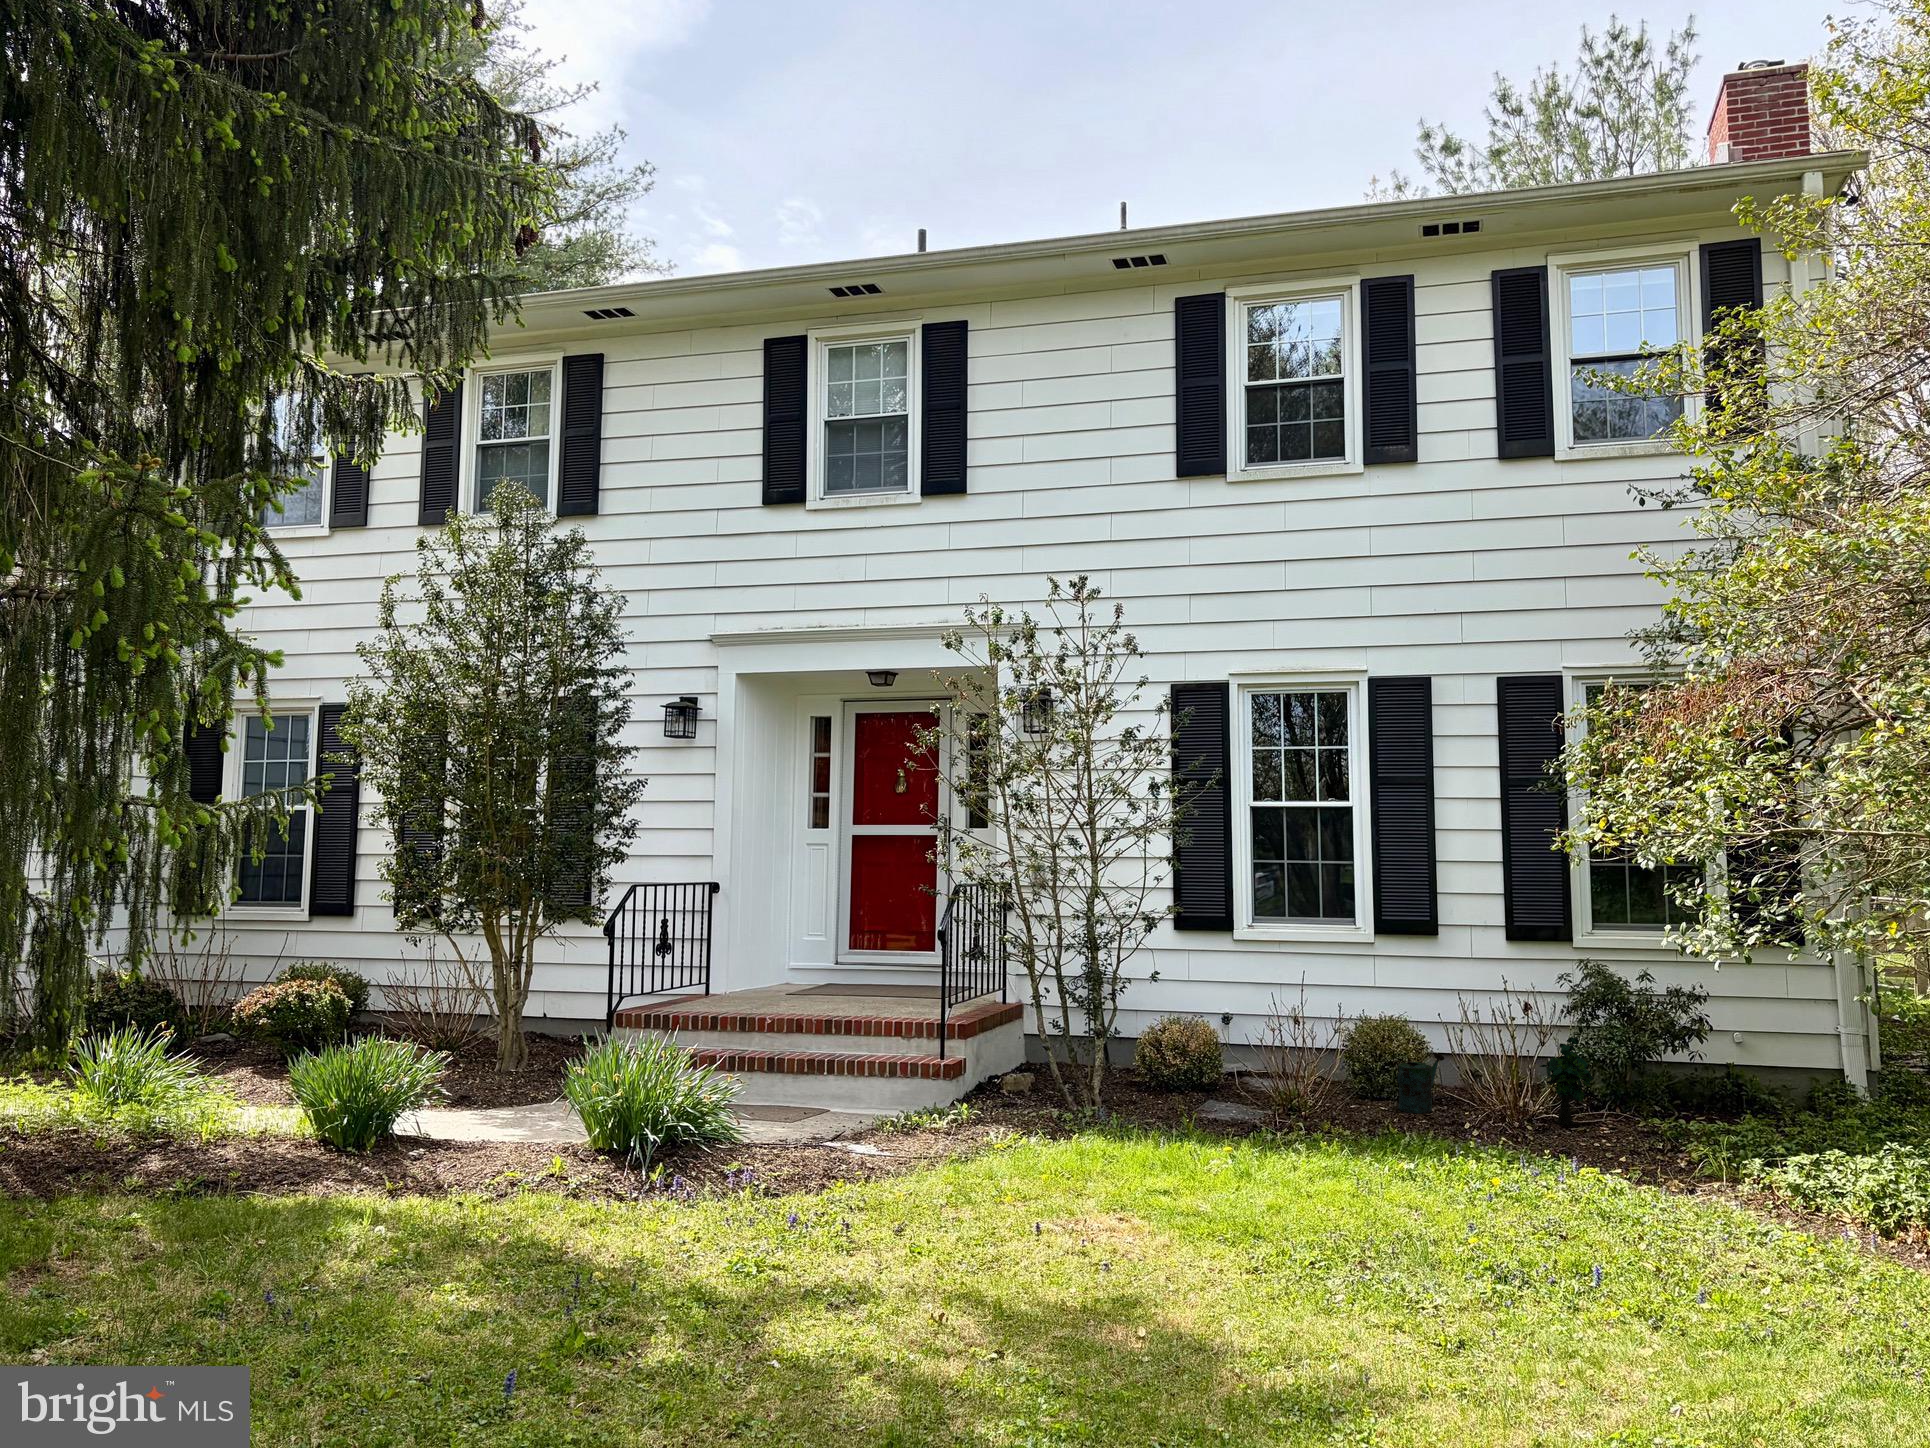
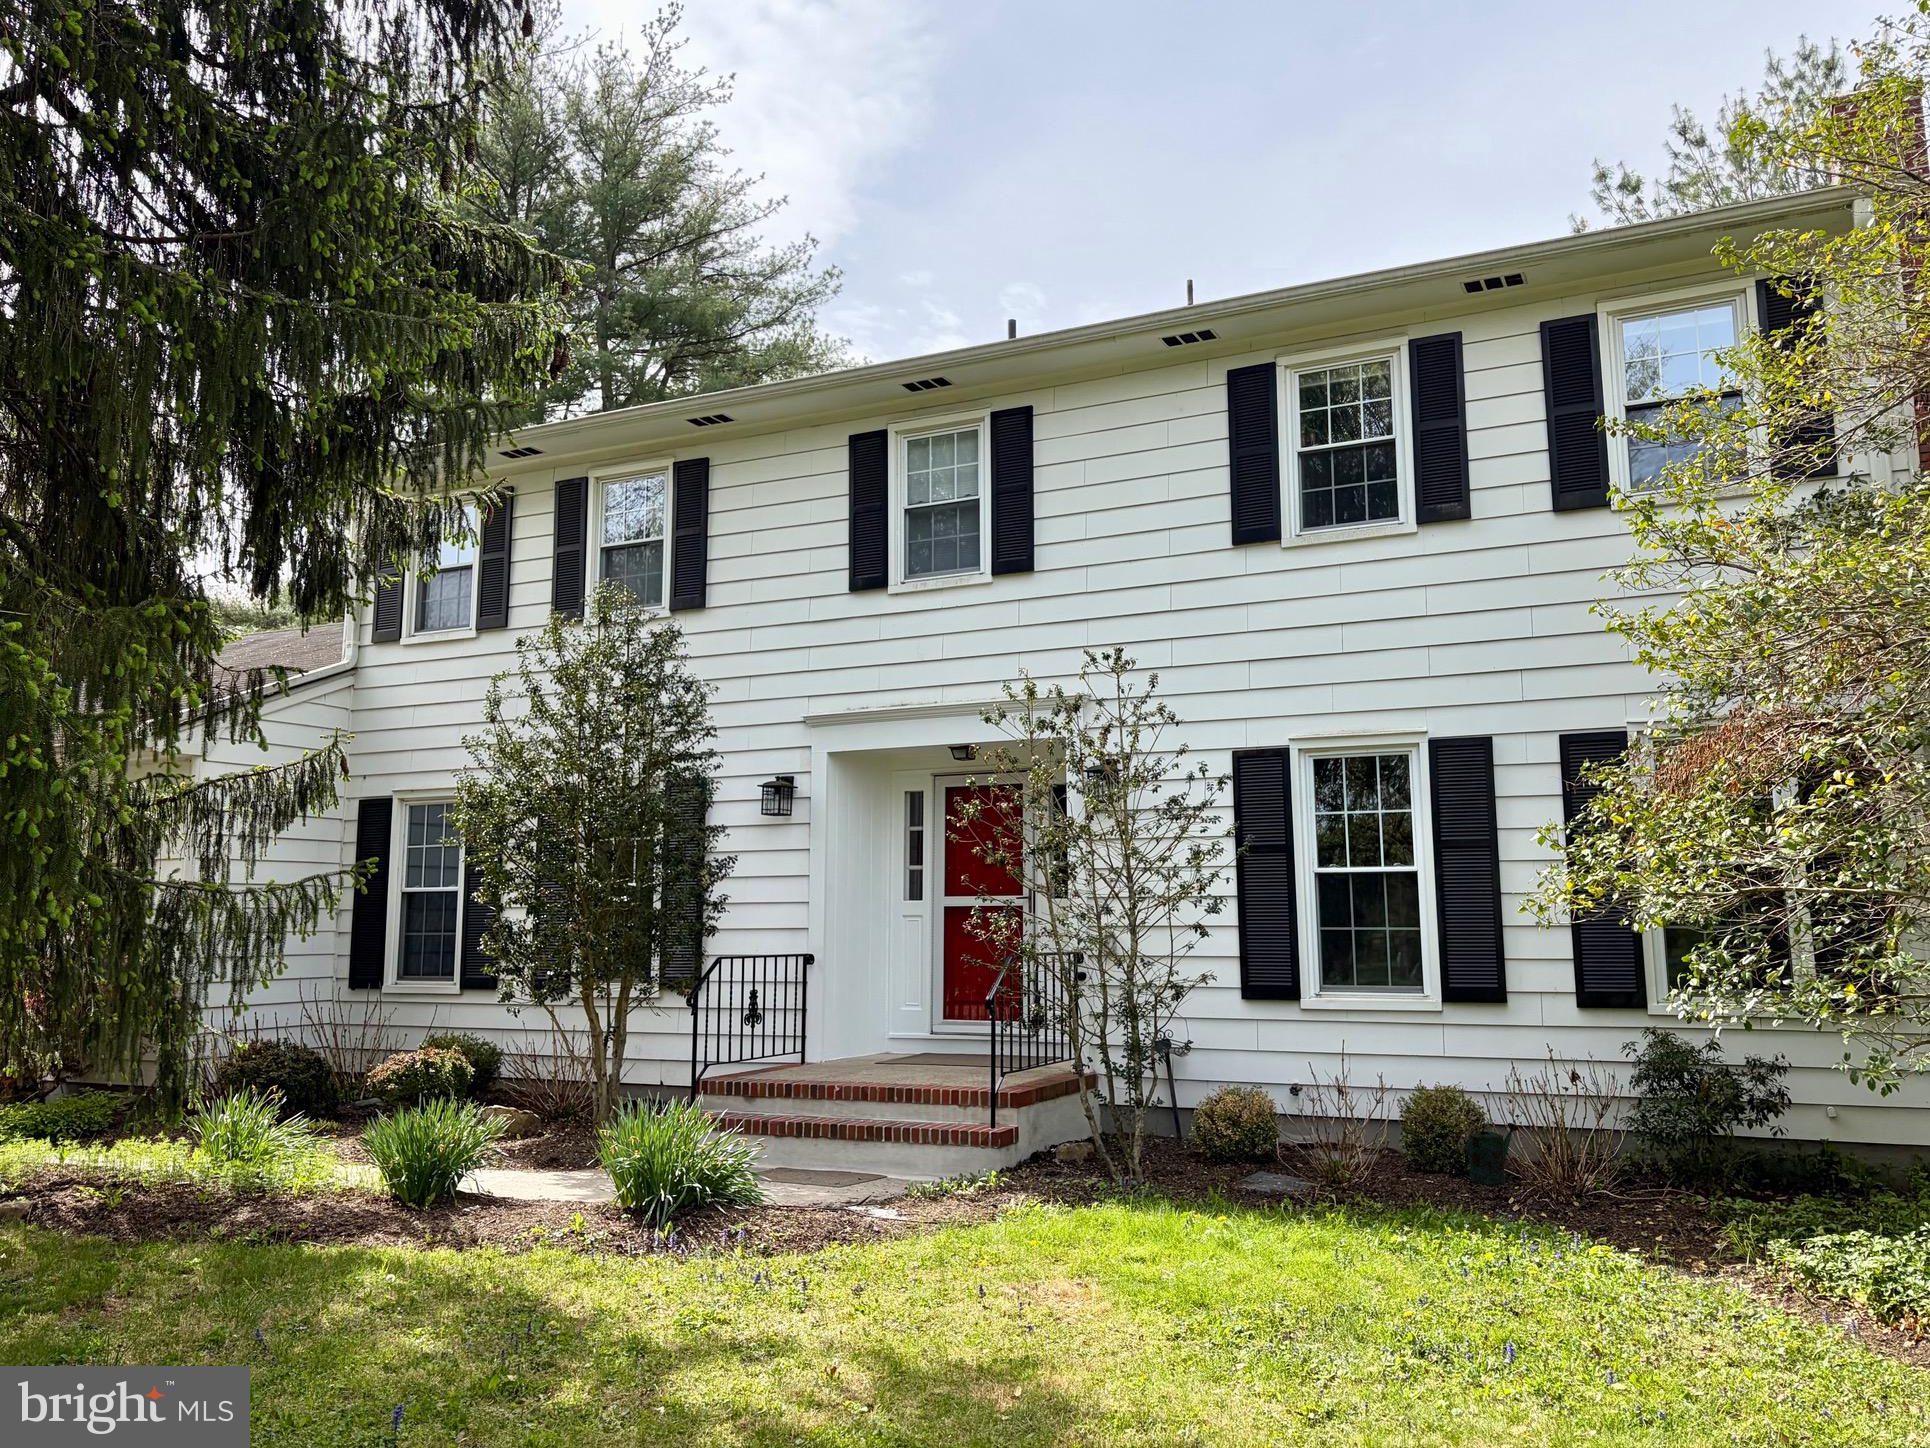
decorative plant: present [1540,1037,1594,1125] -> none [1616,1104,1676,1199]

